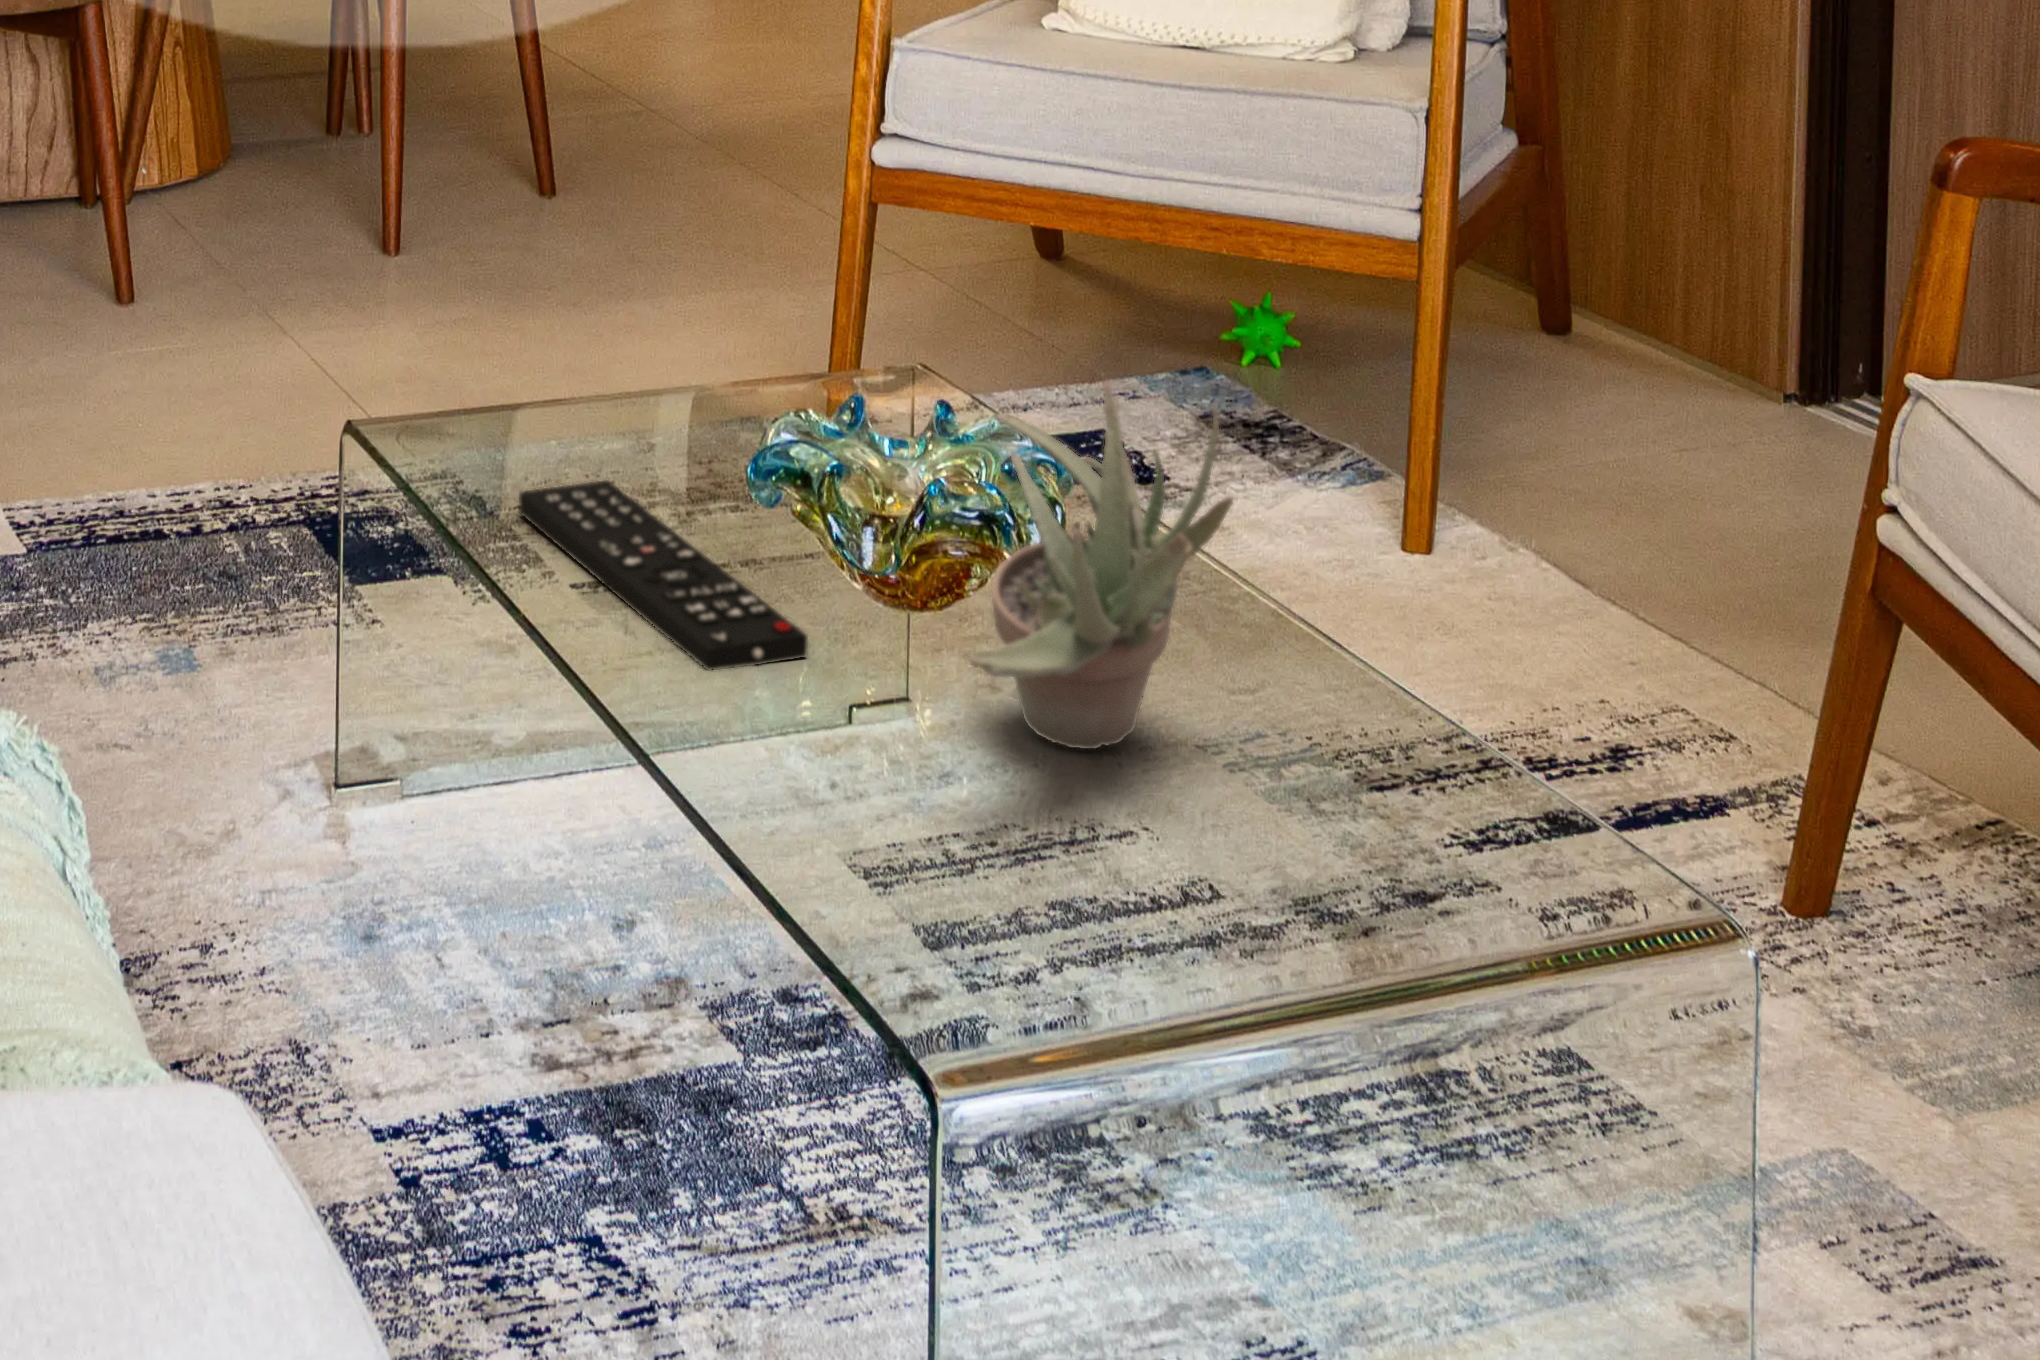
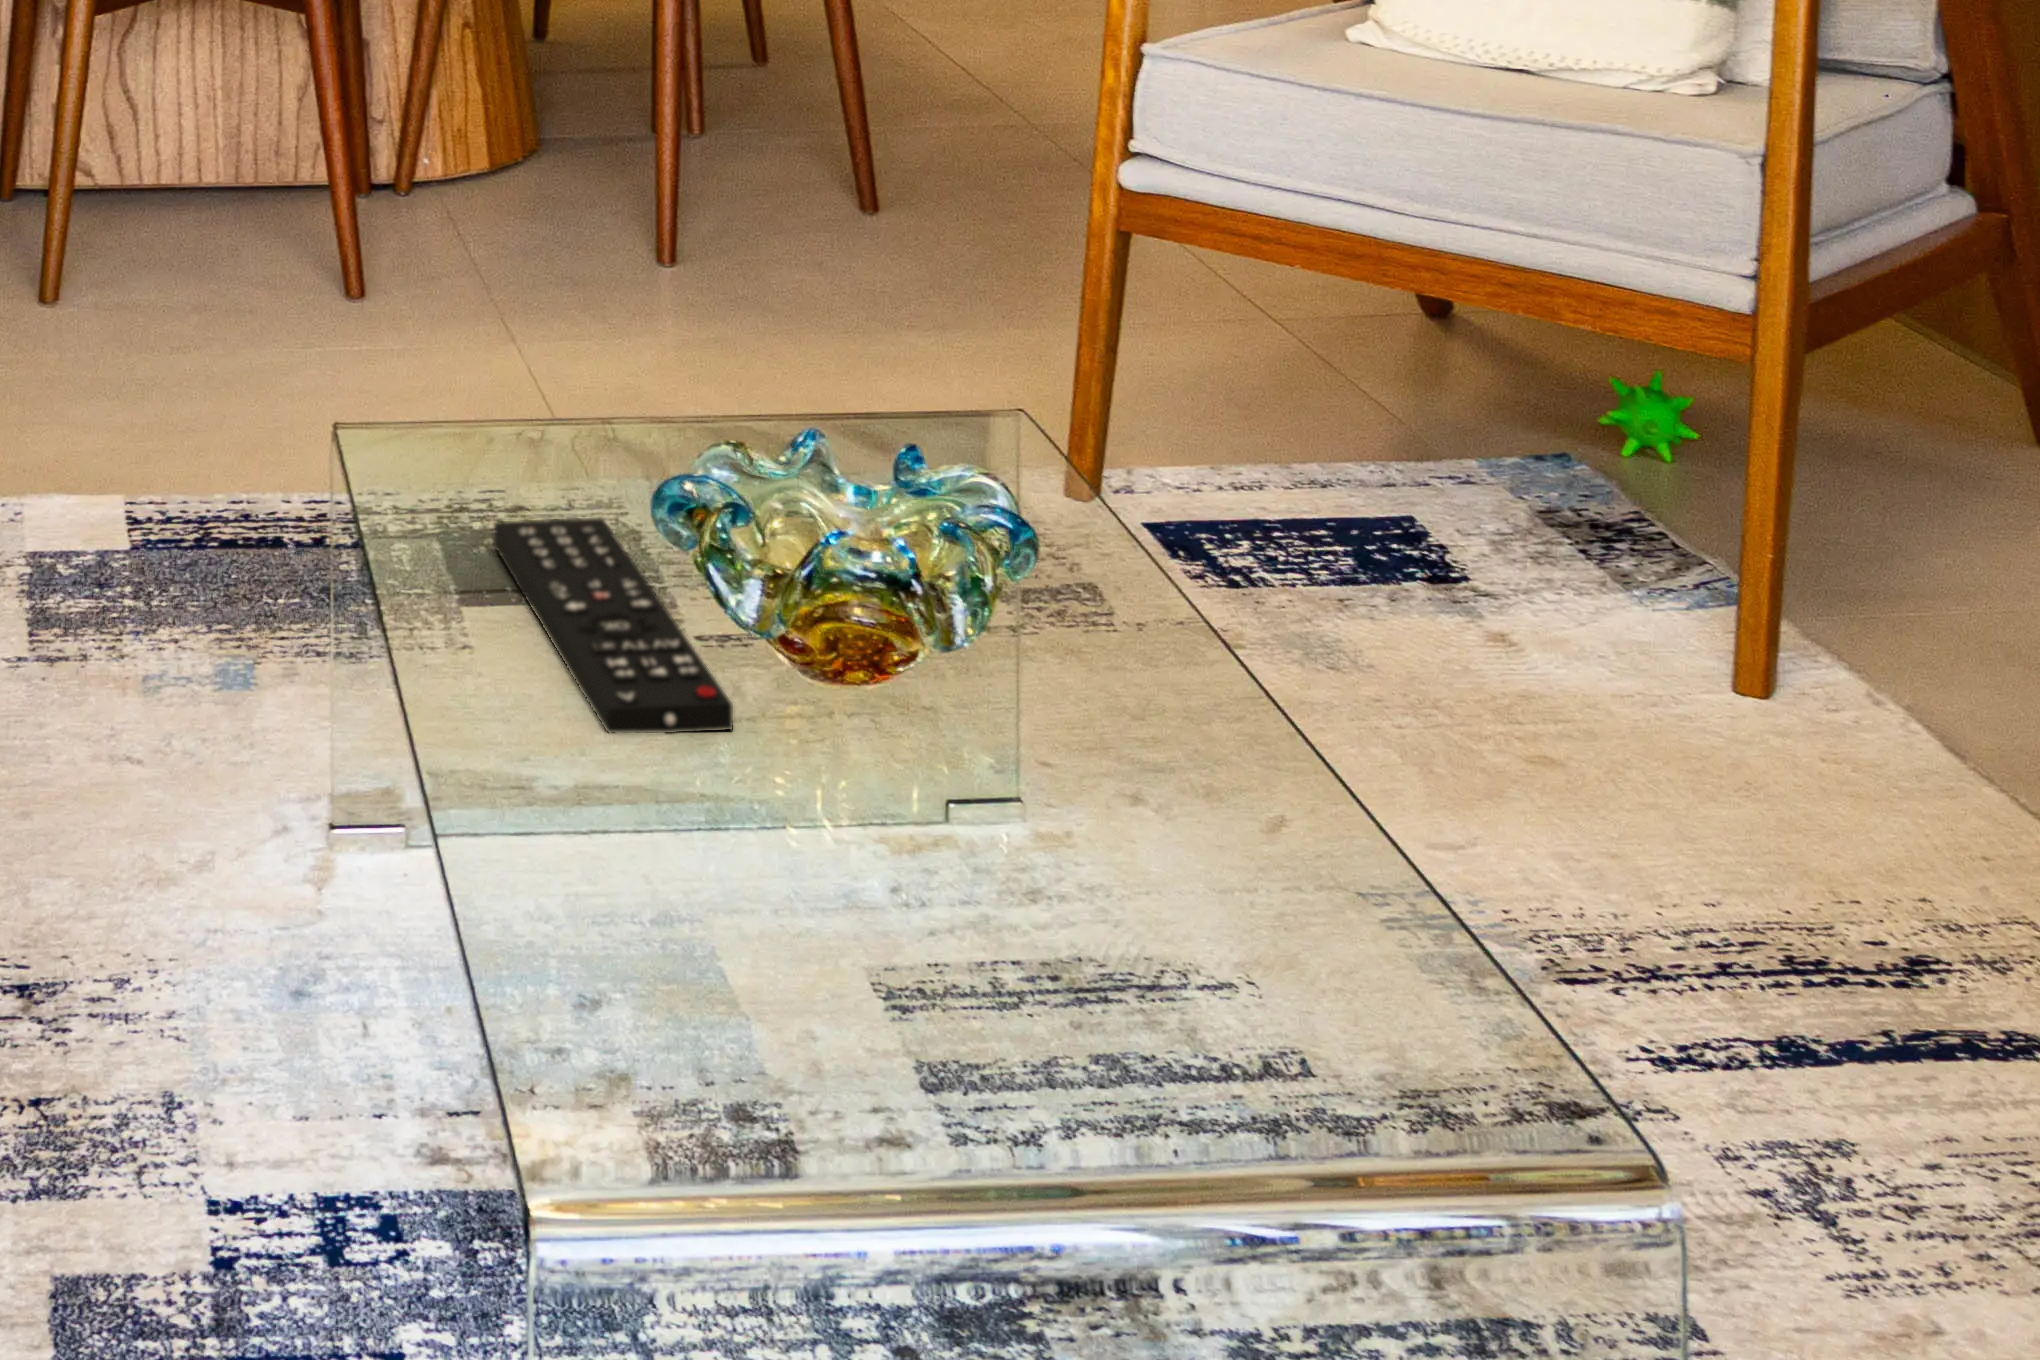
succulent plant: present [969,380,1233,749] -> none [800,427,1167,864]

